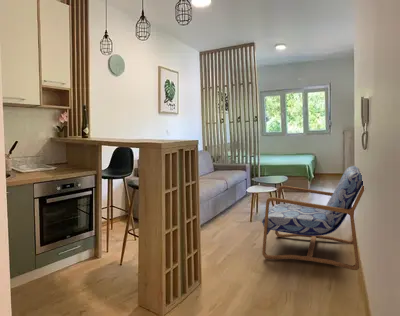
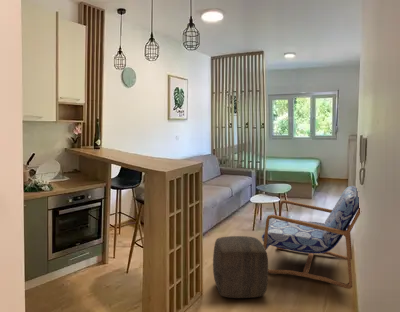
ottoman: none [213,220,271,283] -> present [213,236,268,298]

